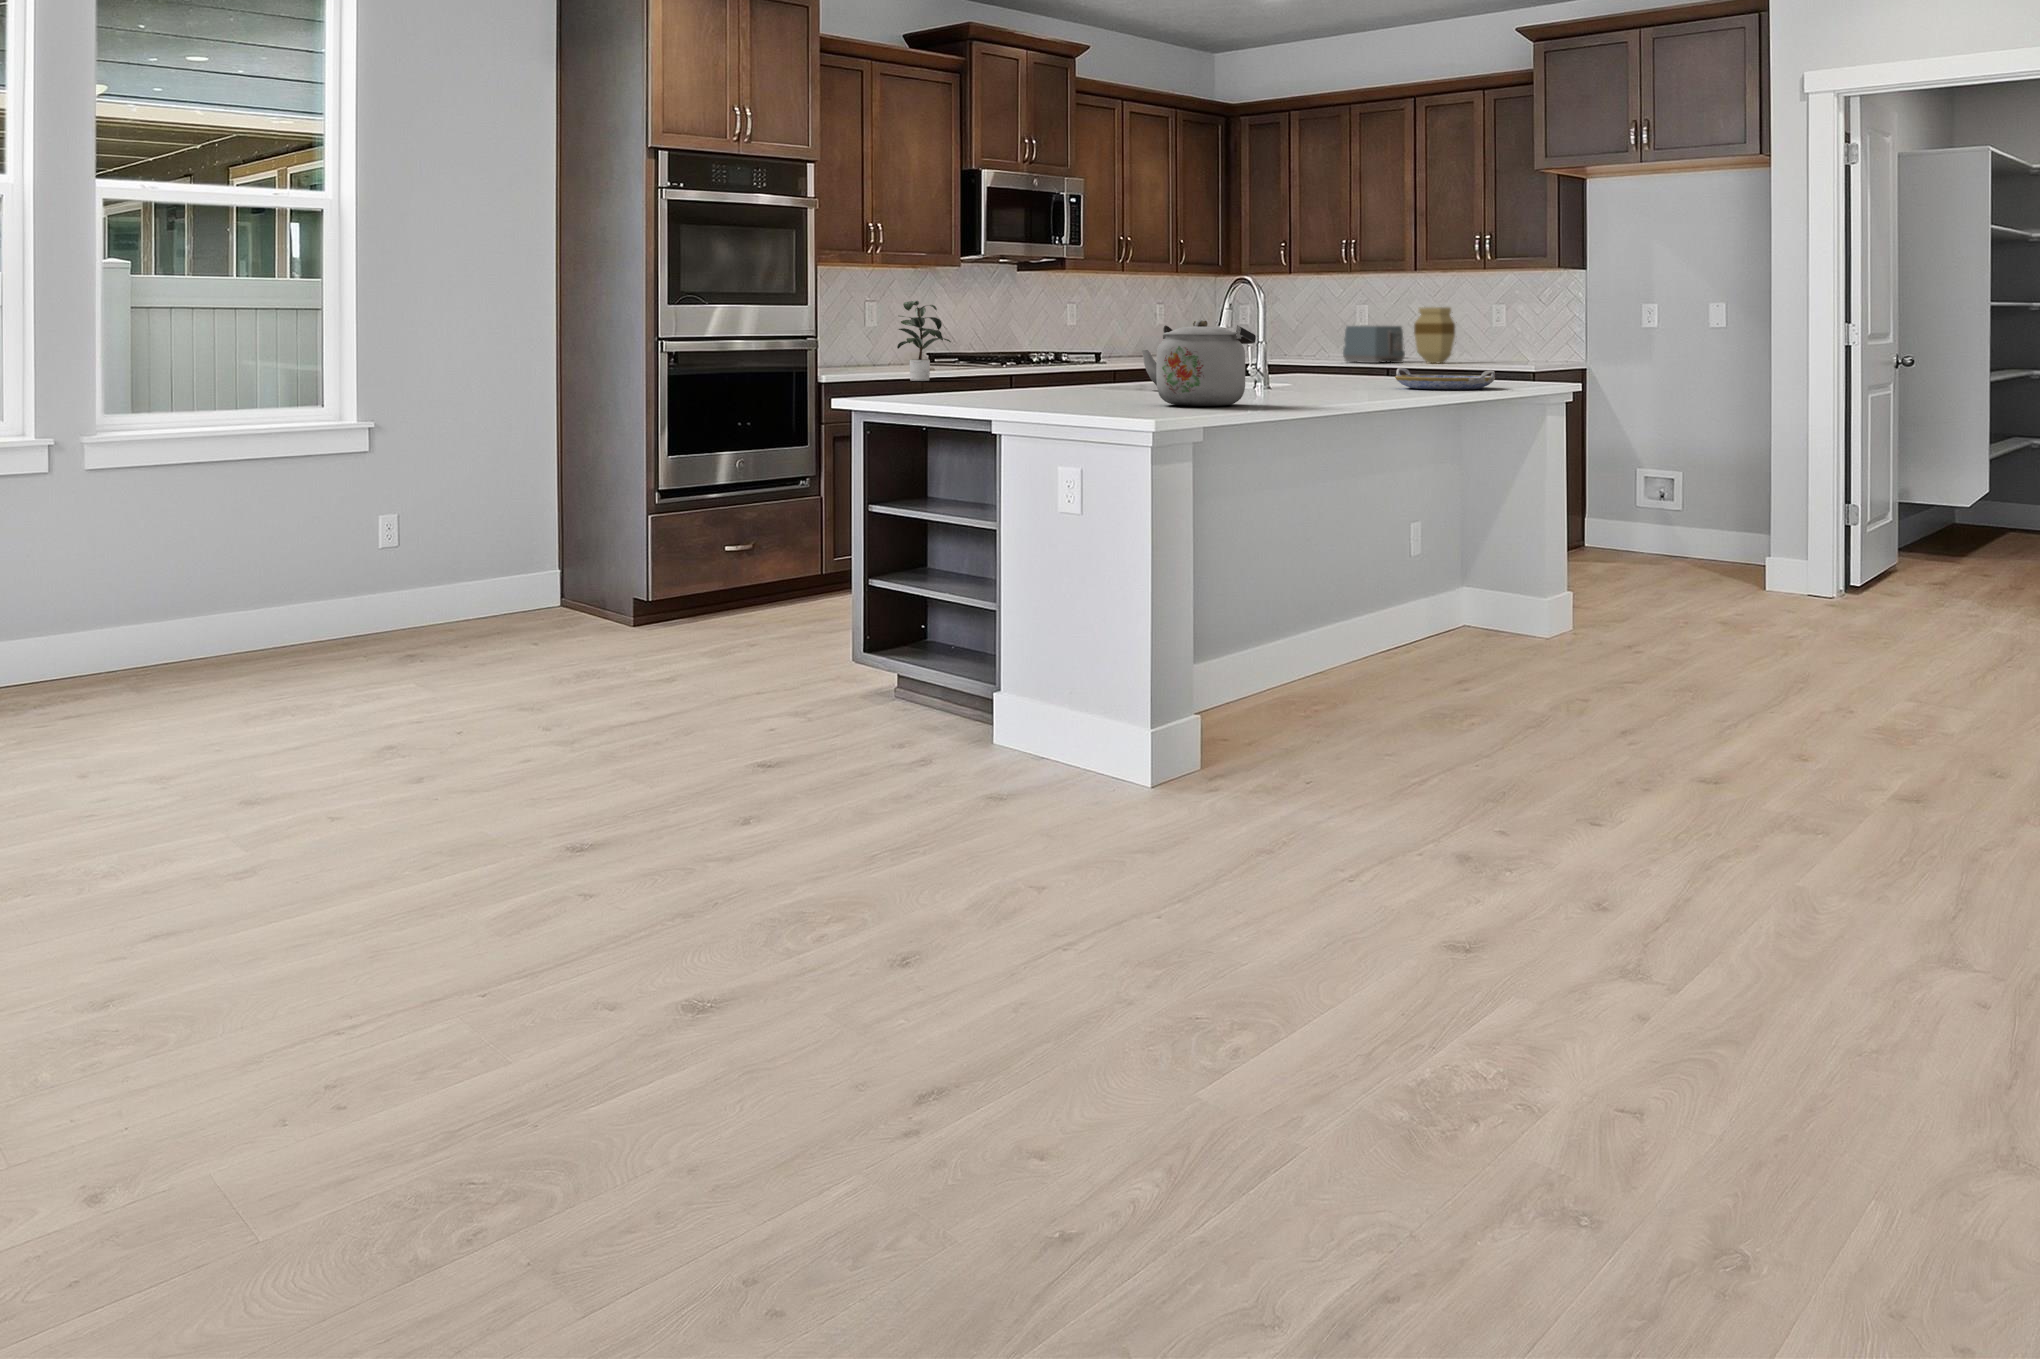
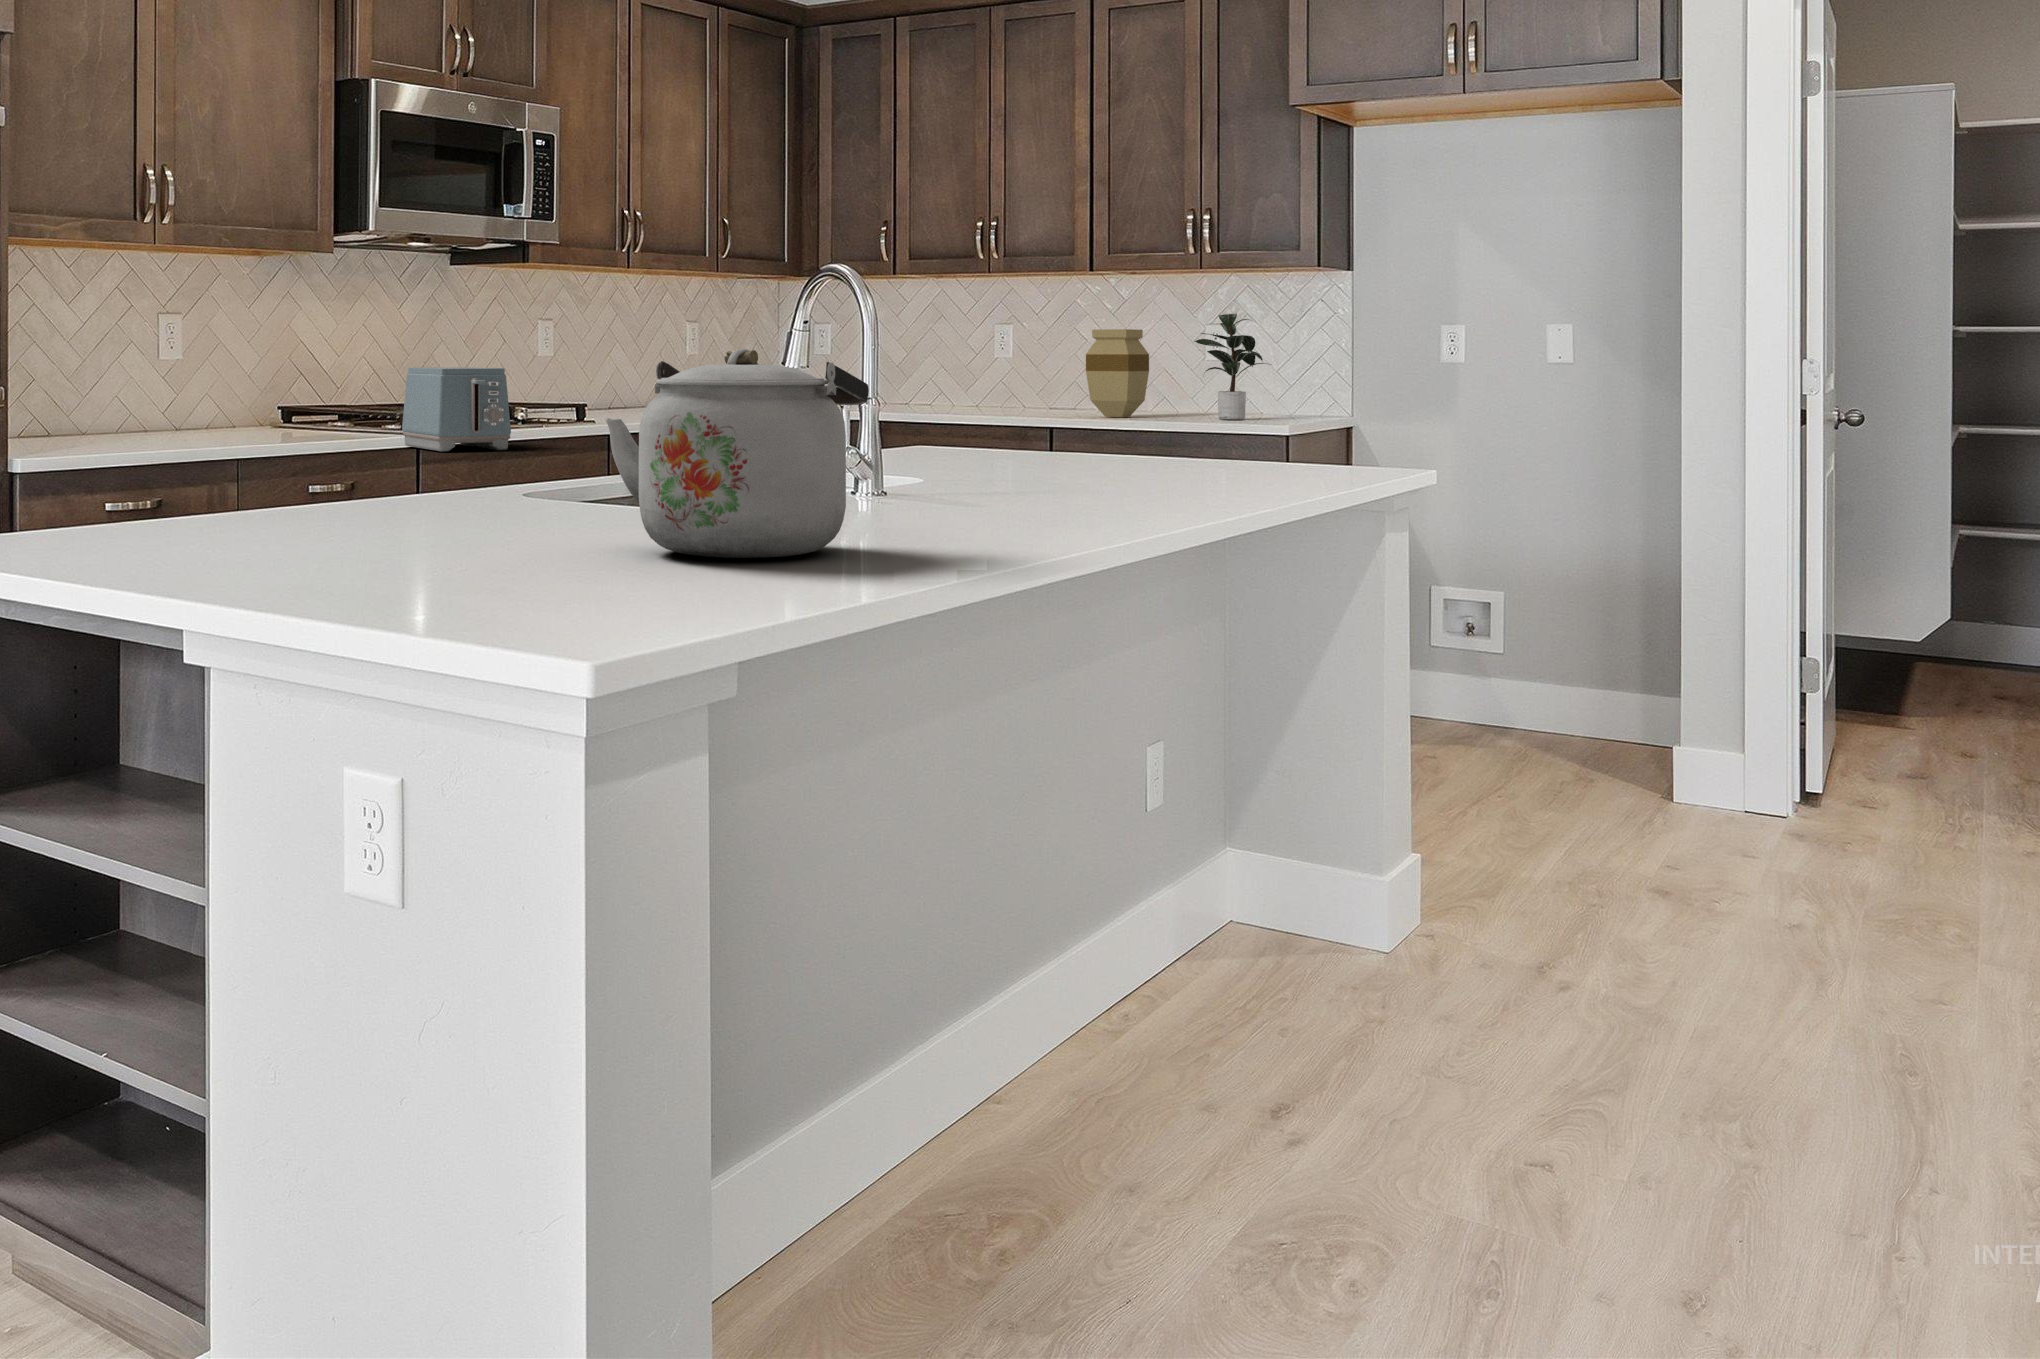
potted plant: present [897,301,951,381] -> present [1194,313,1266,420]
toaster: present [1343,326,1405,363] -> present [402,367,511,451]
serving tray: present [1395,368,1495,389] -> none [1121,442,1313,487]

